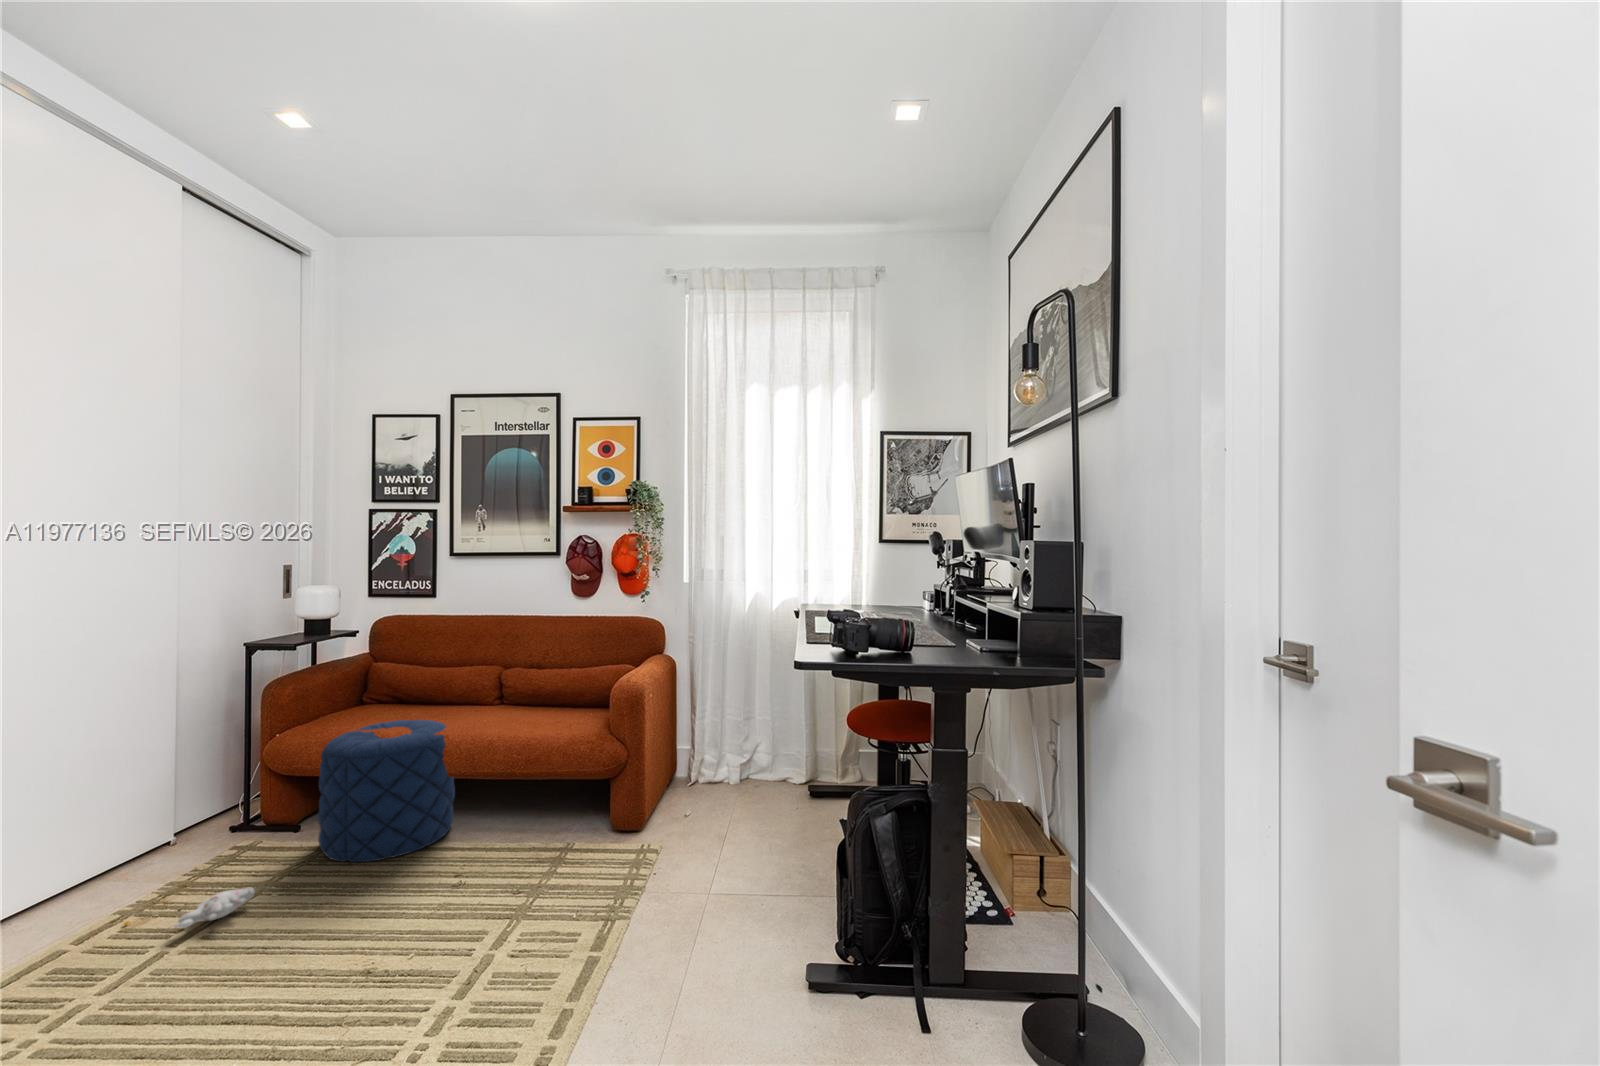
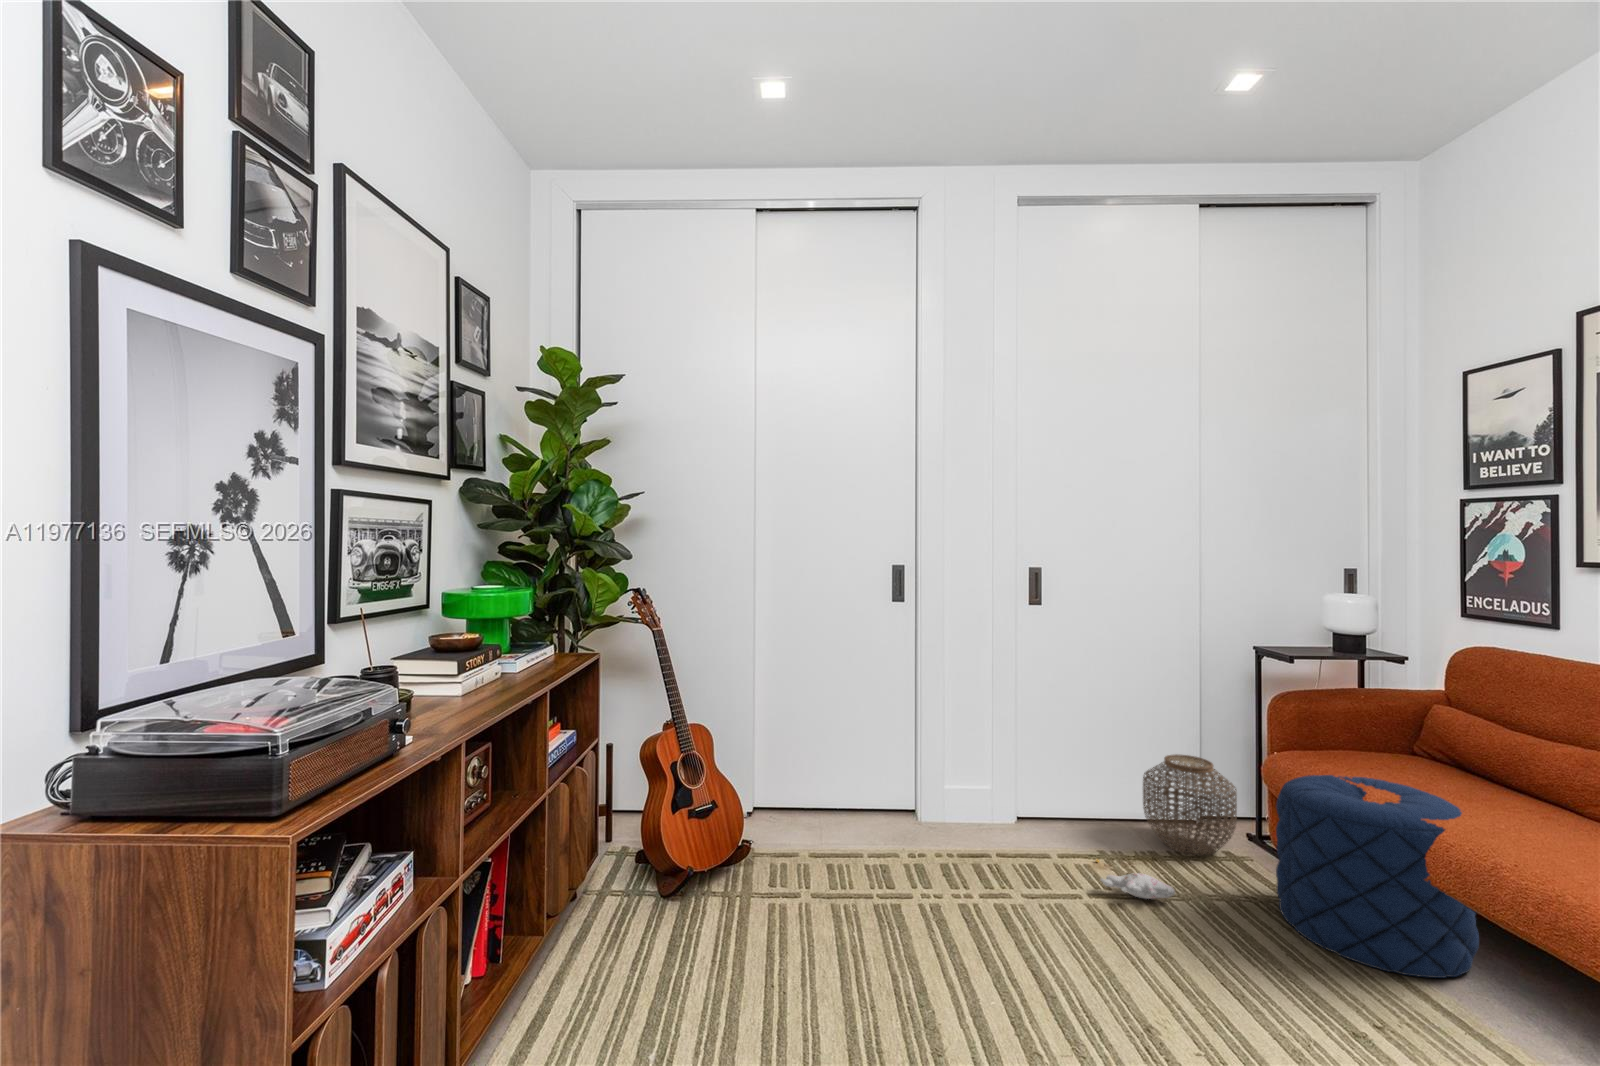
woven basket: none [131,766,248,874] -> present [1143,754,1237,855]

